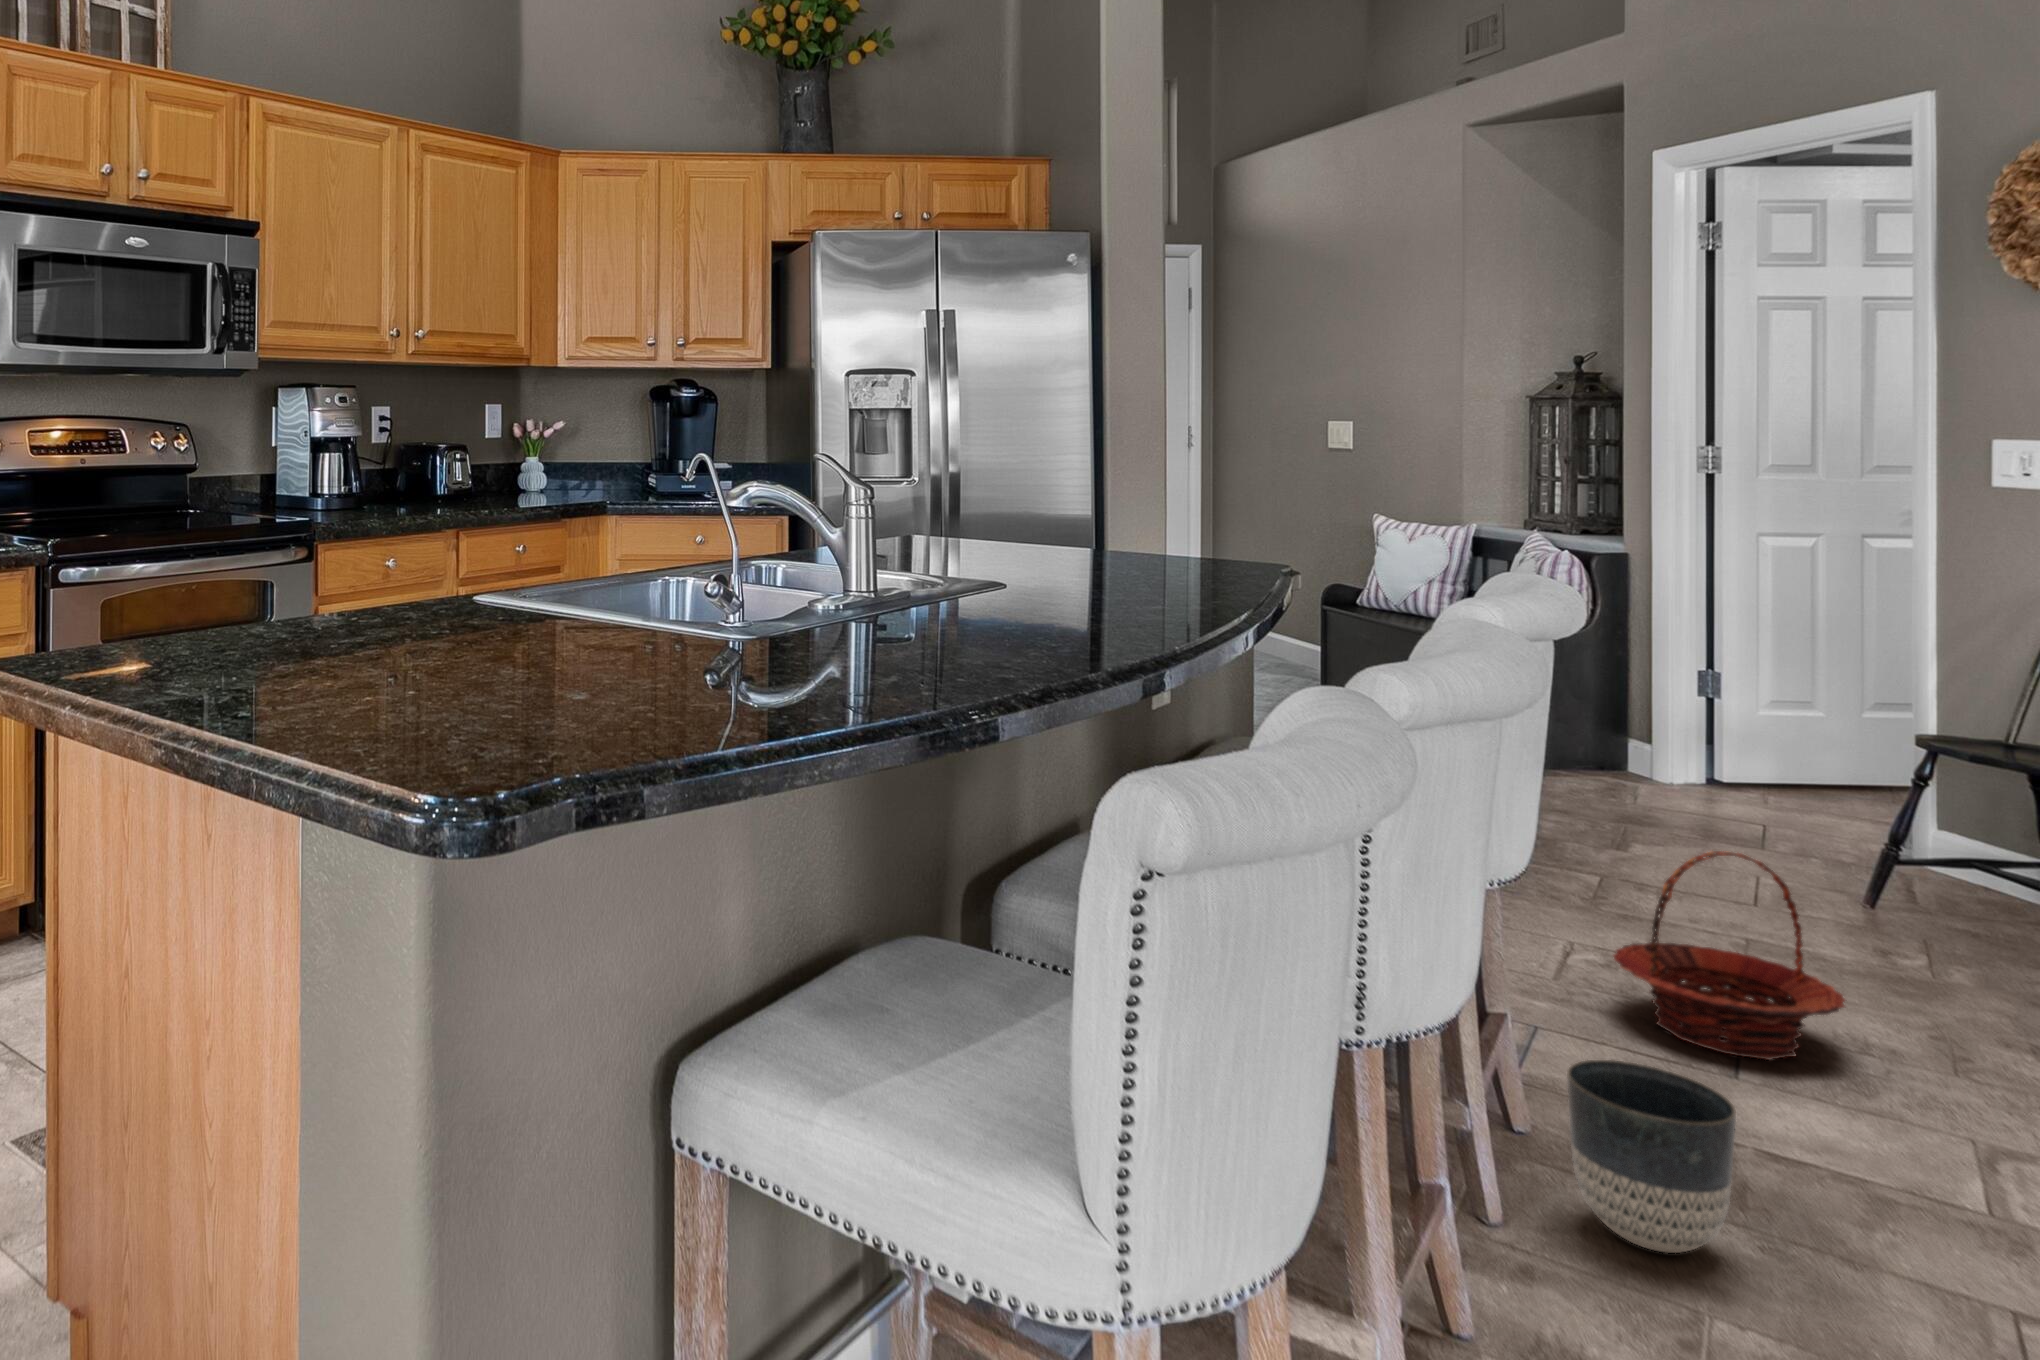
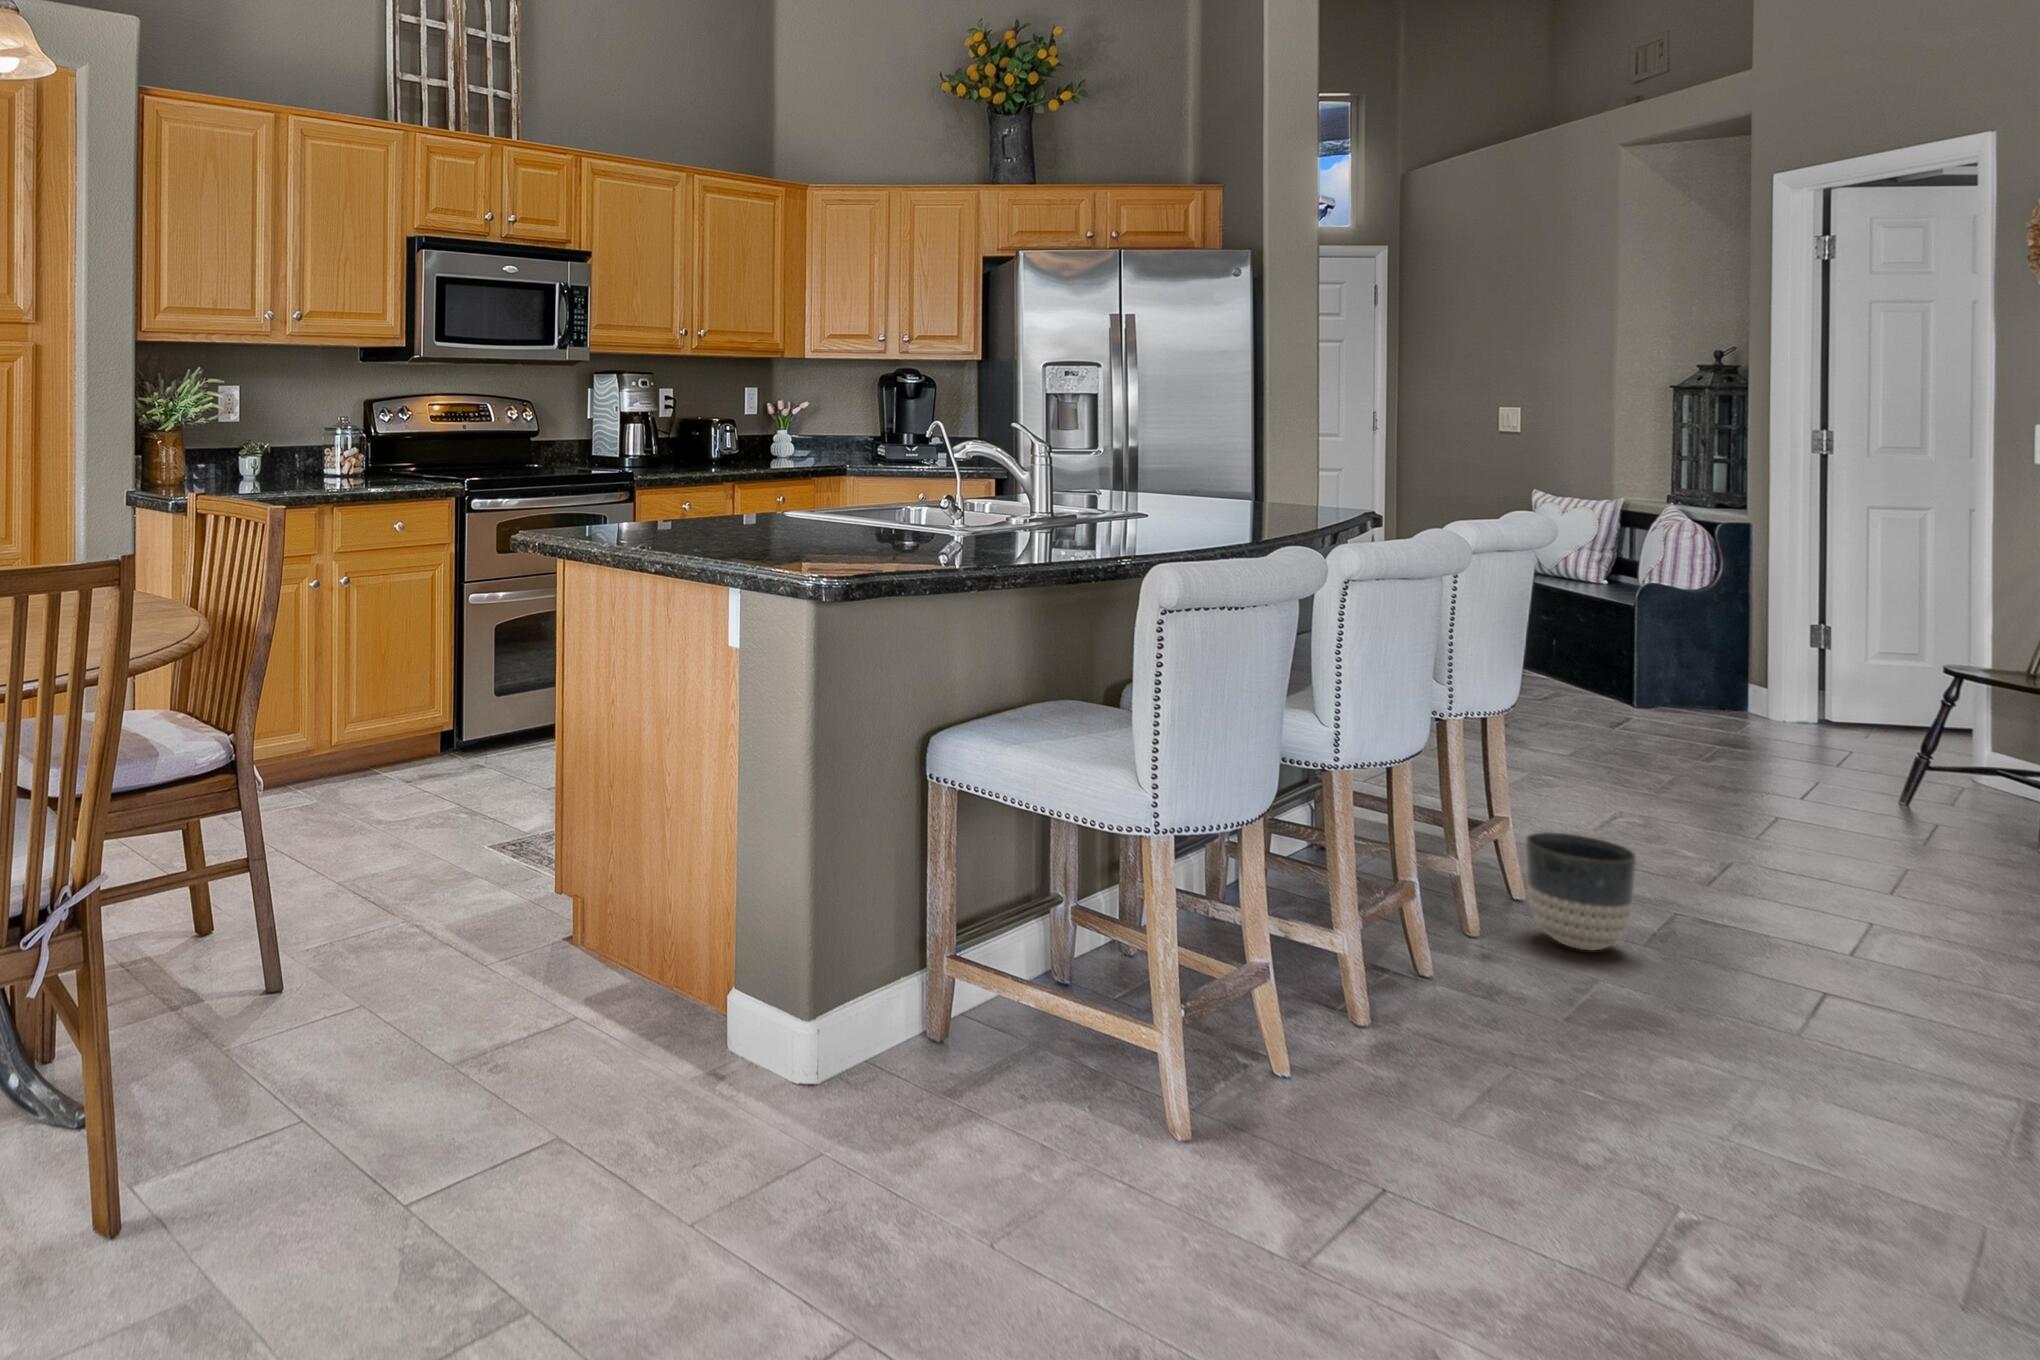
basket: present [1614,851,1845,1060] -> none [1625,724,1799,874]

